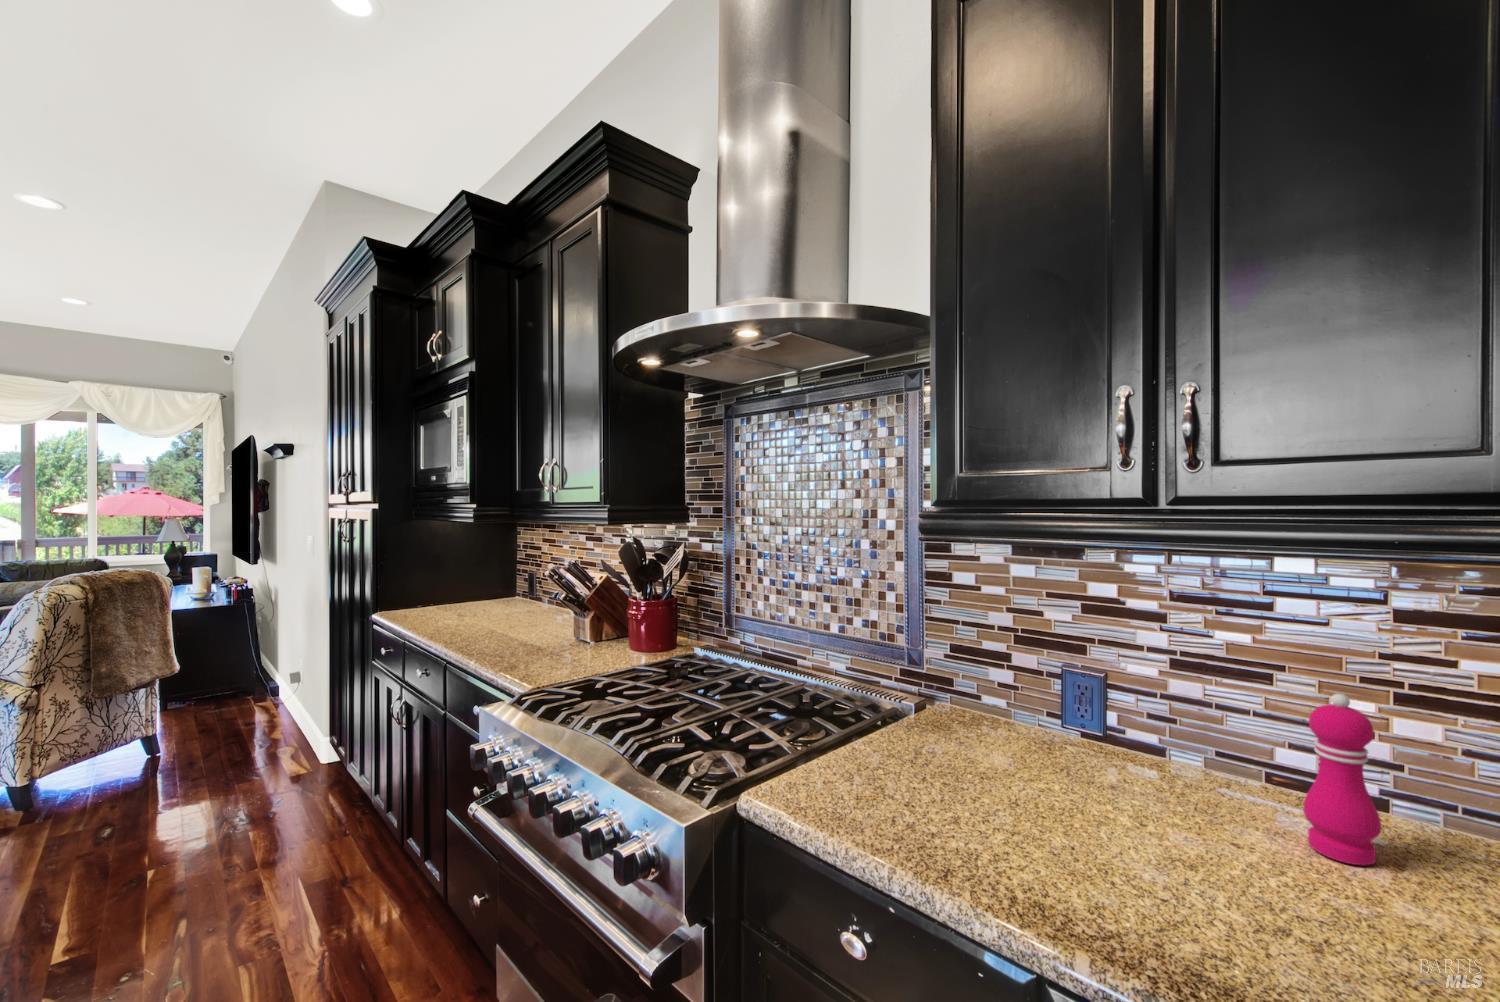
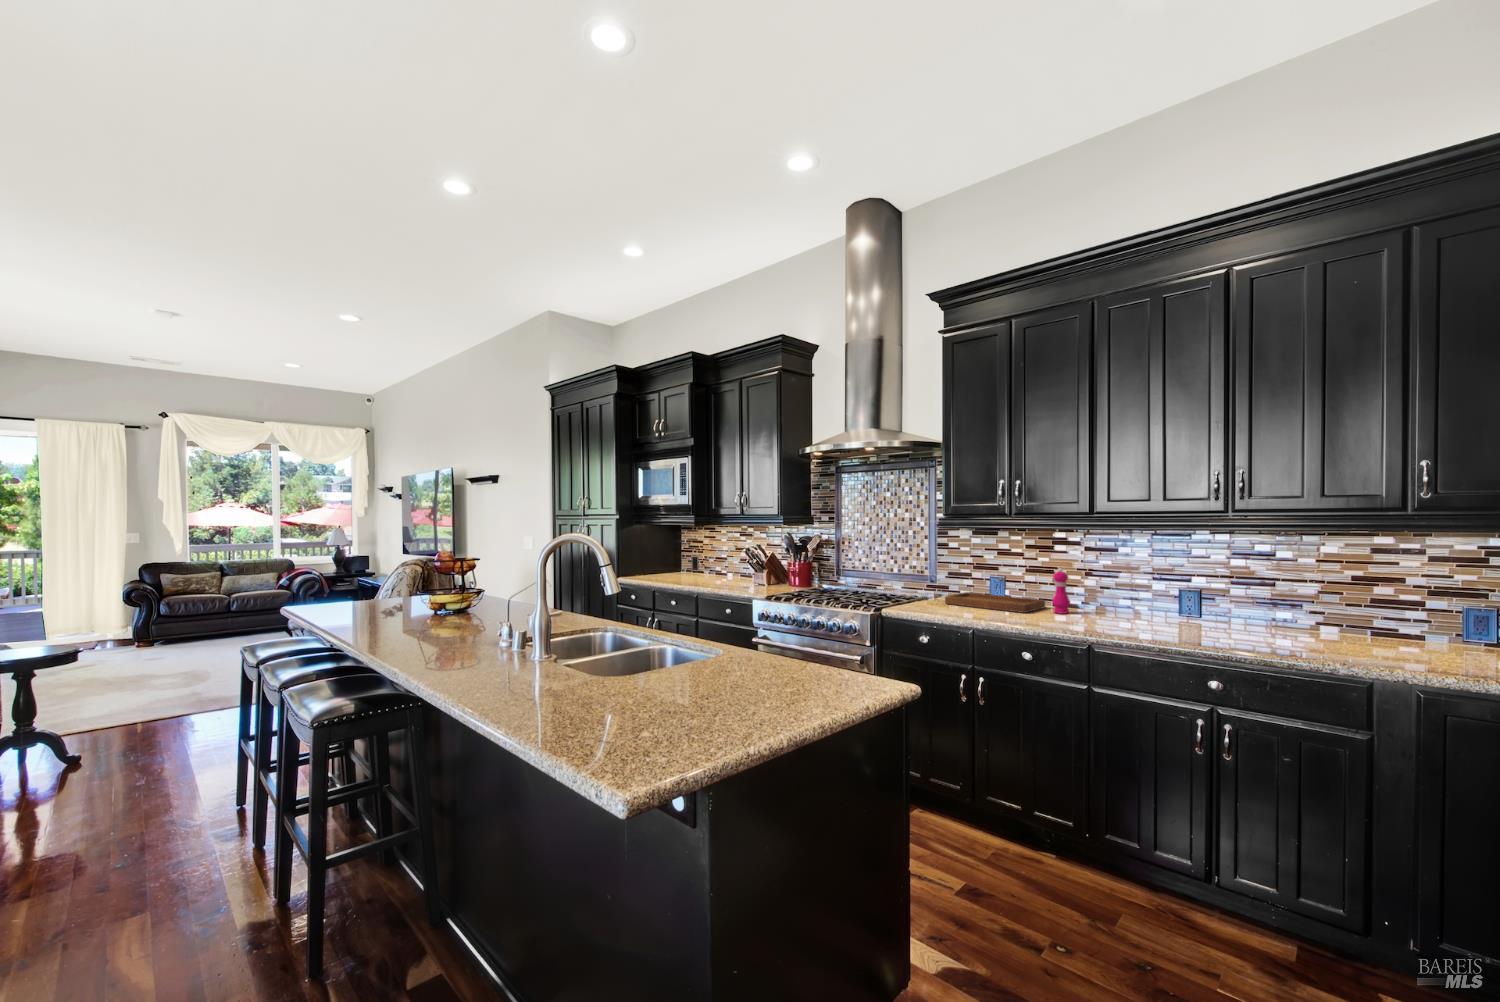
tray: none [937,689,1252,852] -> present [945,577,1045,613]

